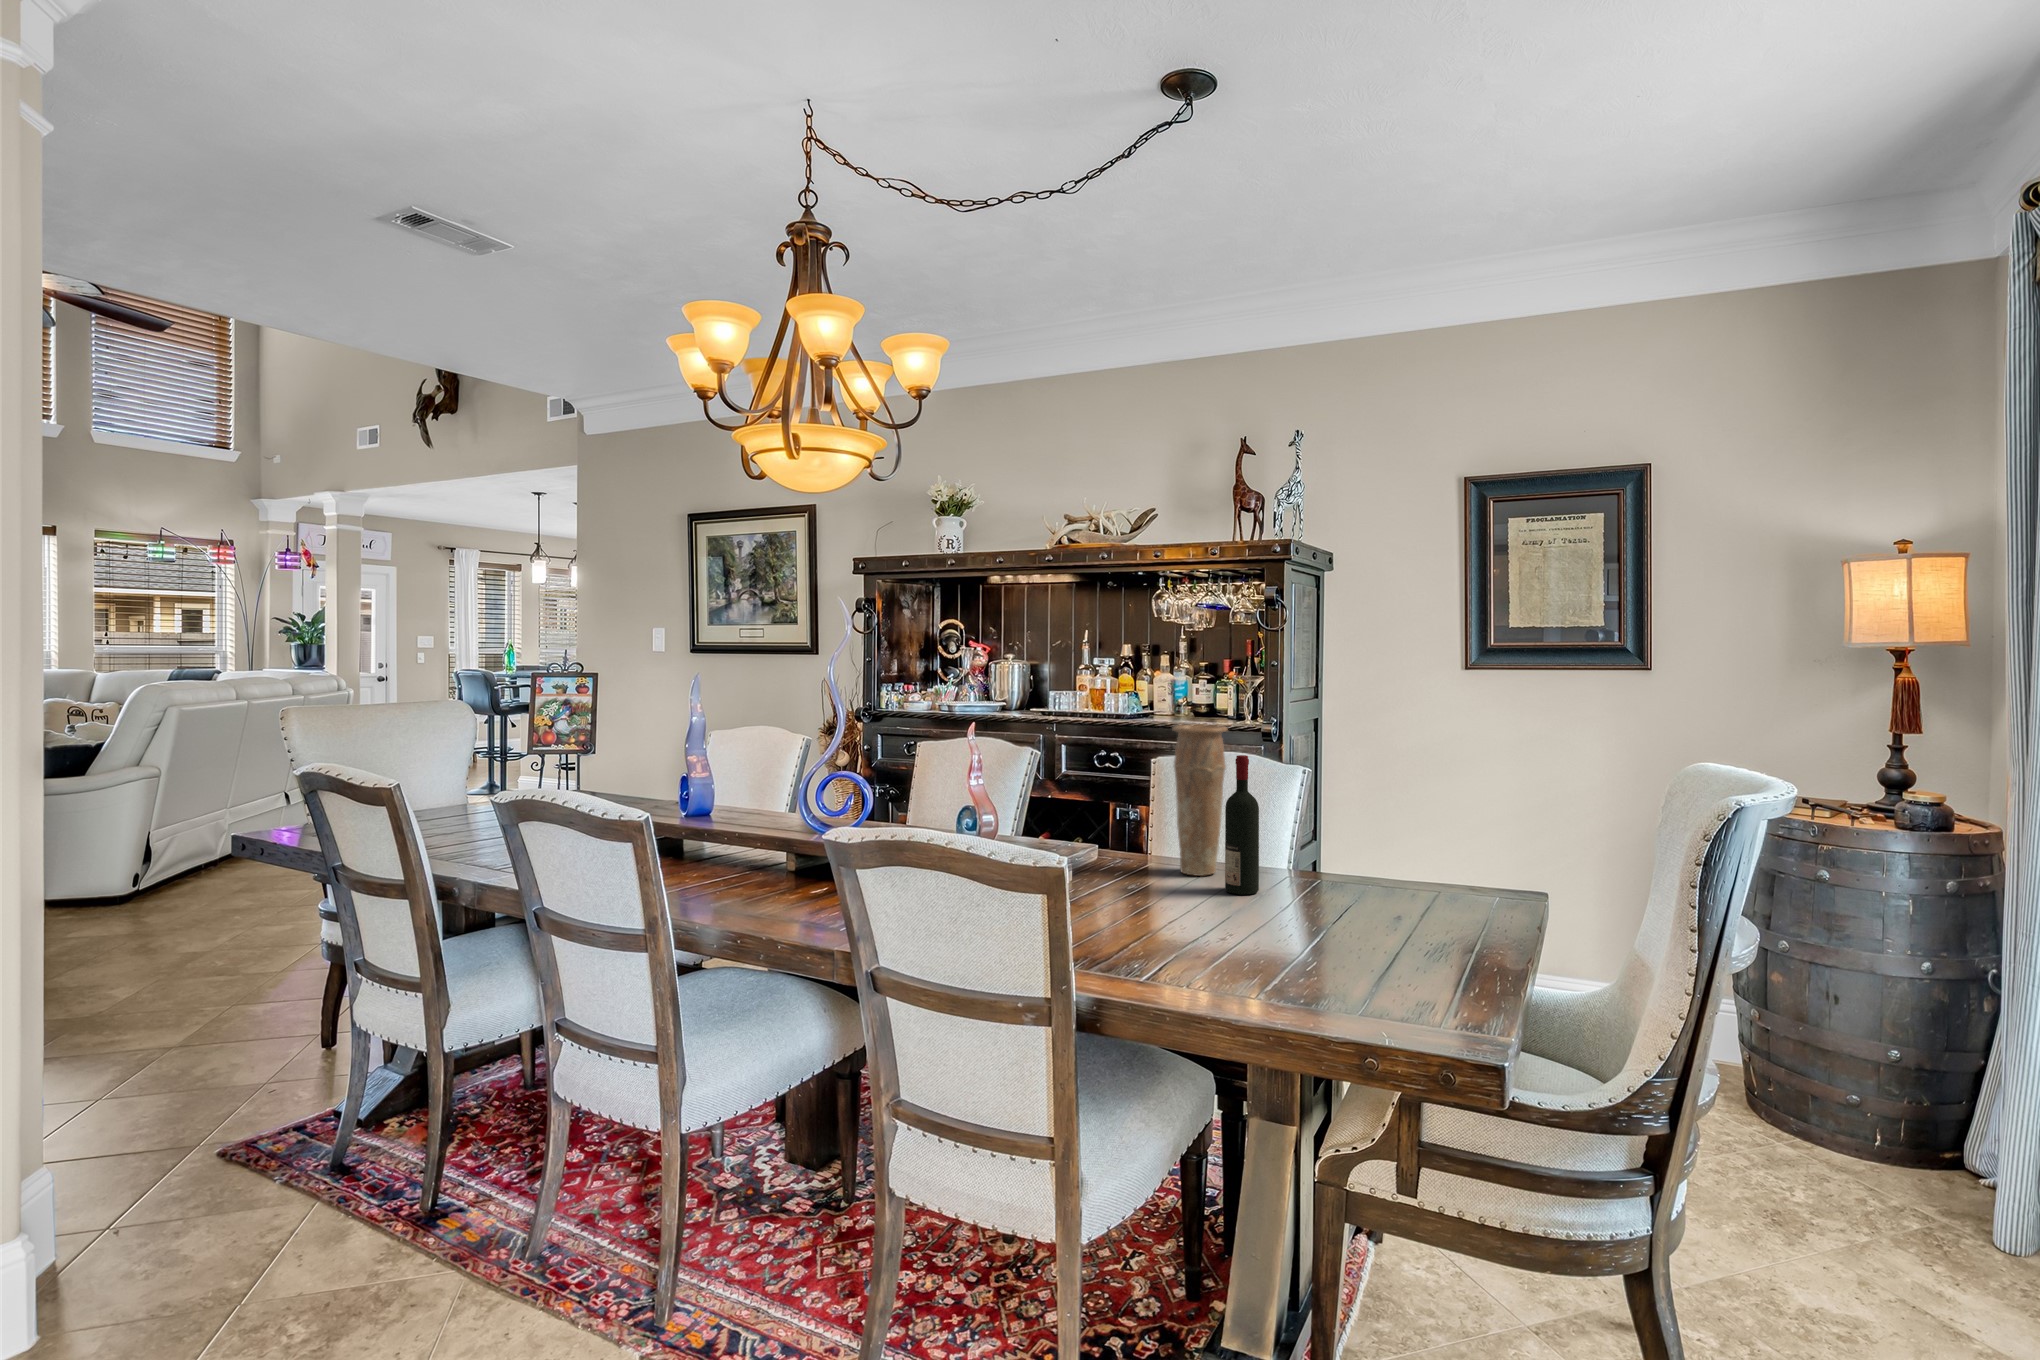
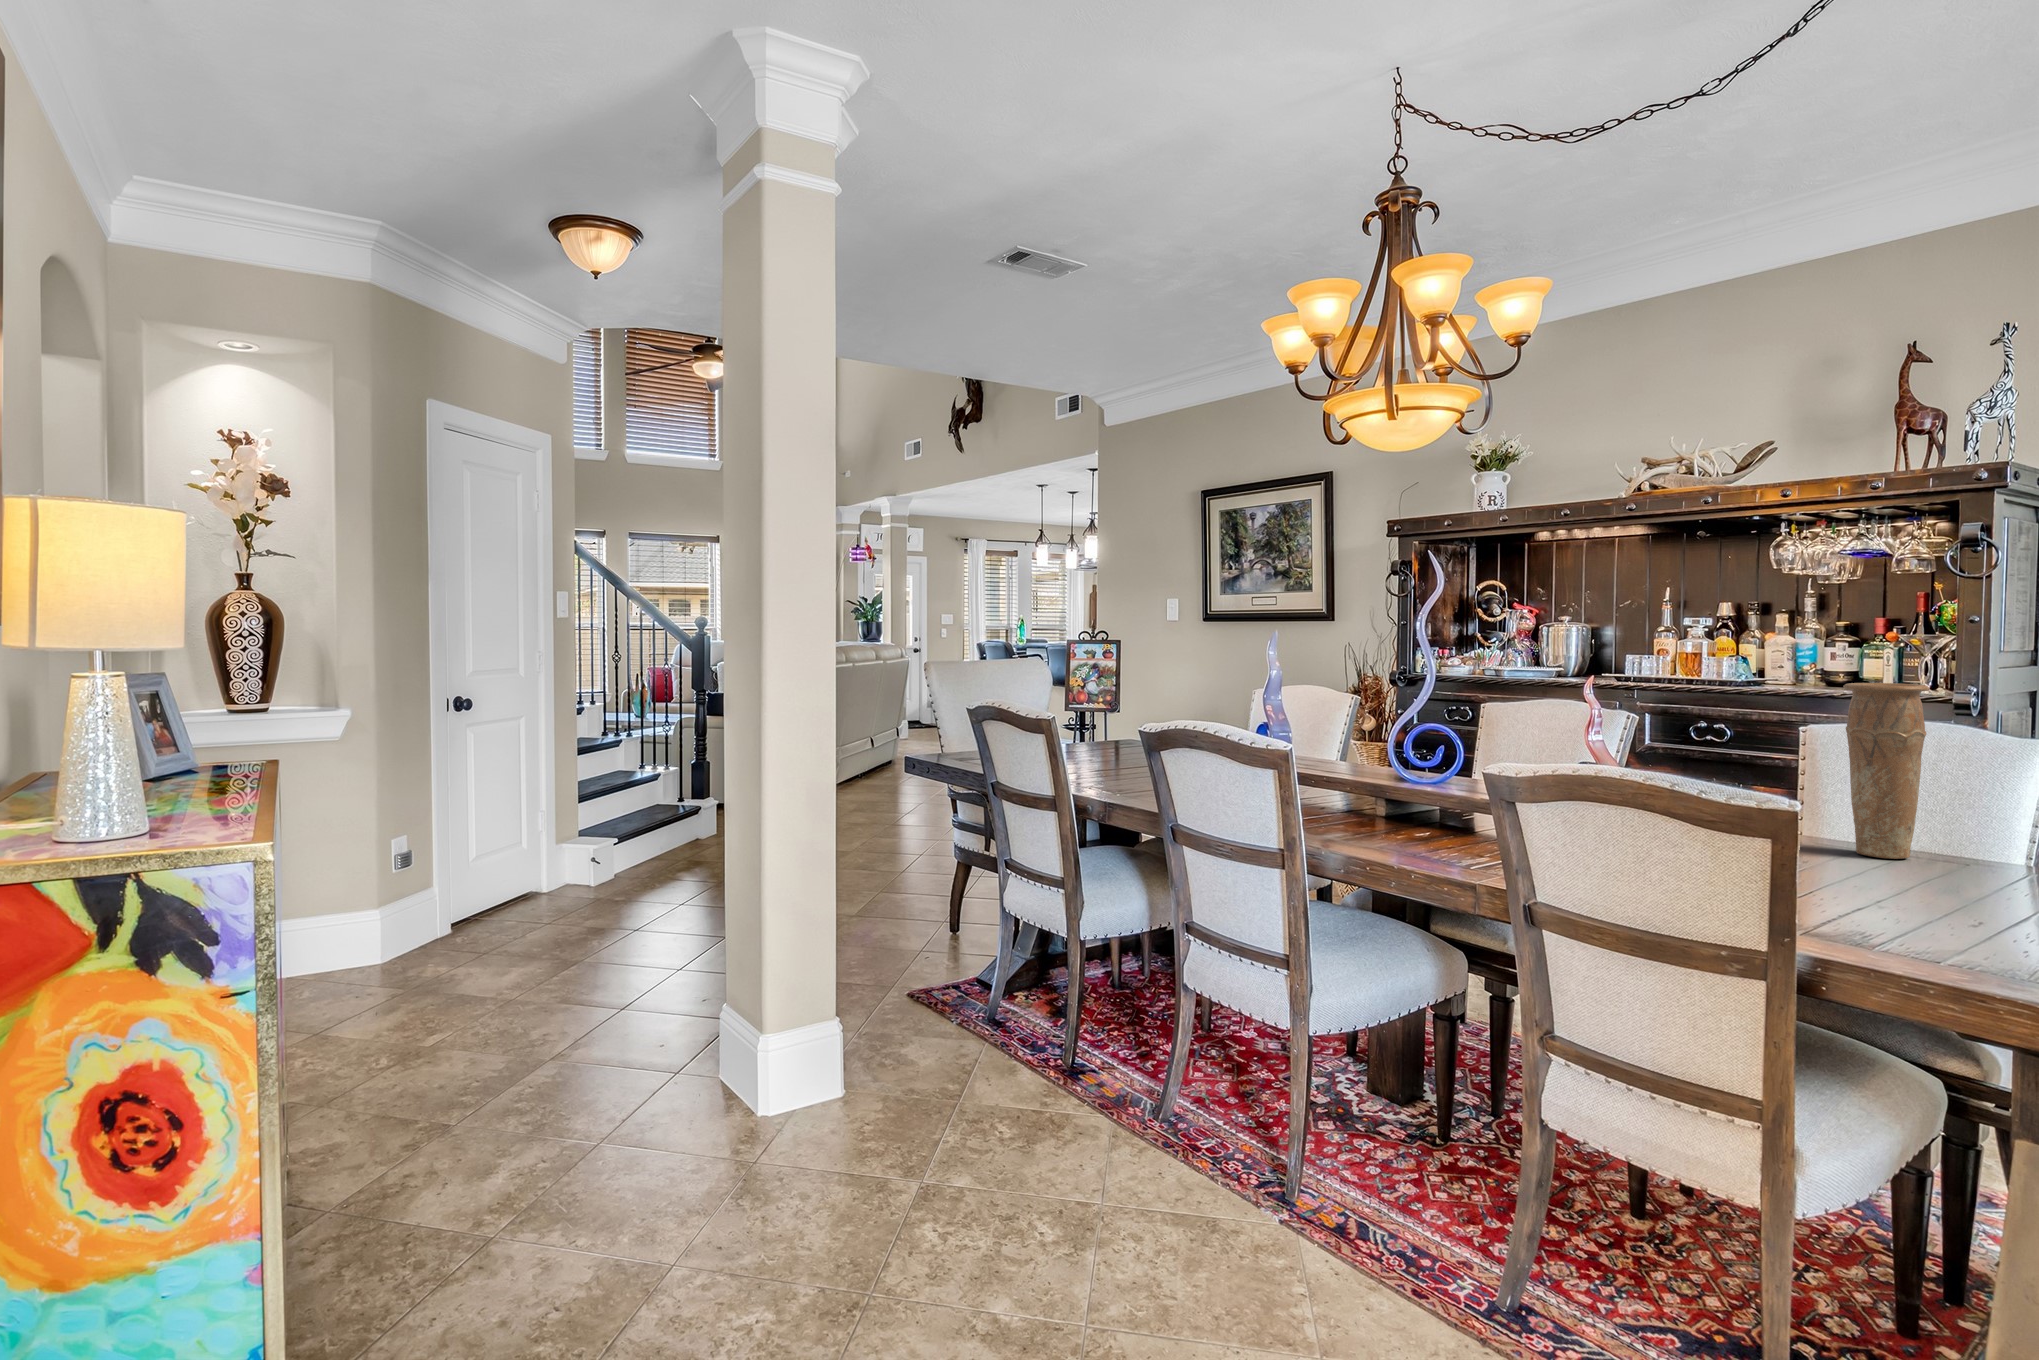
wine bottle: present [1225,755,1259,895] -> none [1934,717,1988,882]

